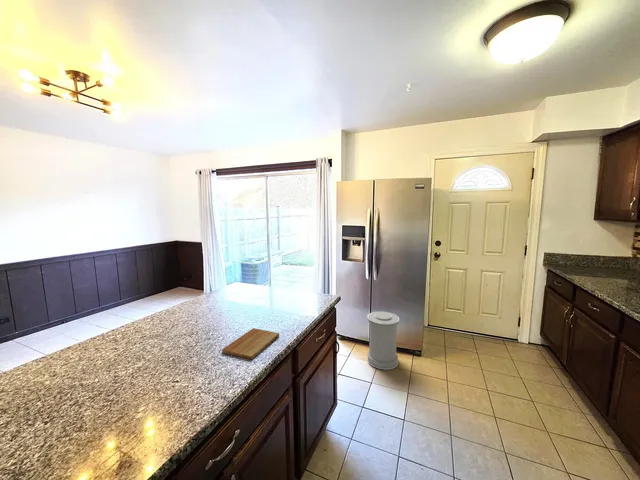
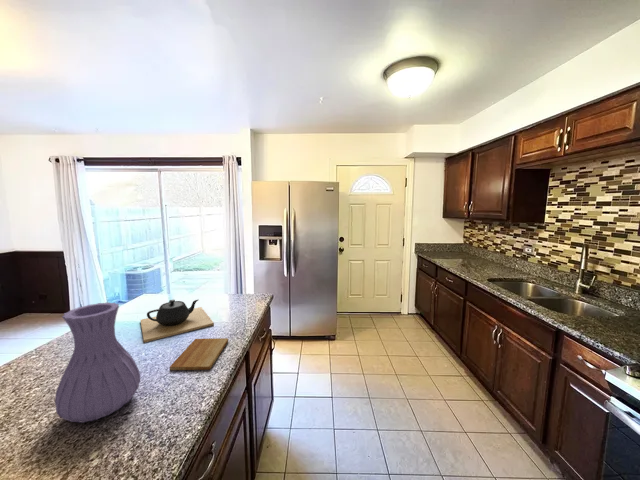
vase: none [132,286,194,381] -> present [55,302,140,423]
teapot: none [217,290,275,324] -> present [141,300,214,343]
trash can: present [367,311,399,369] -> none [288,305,317,359]

